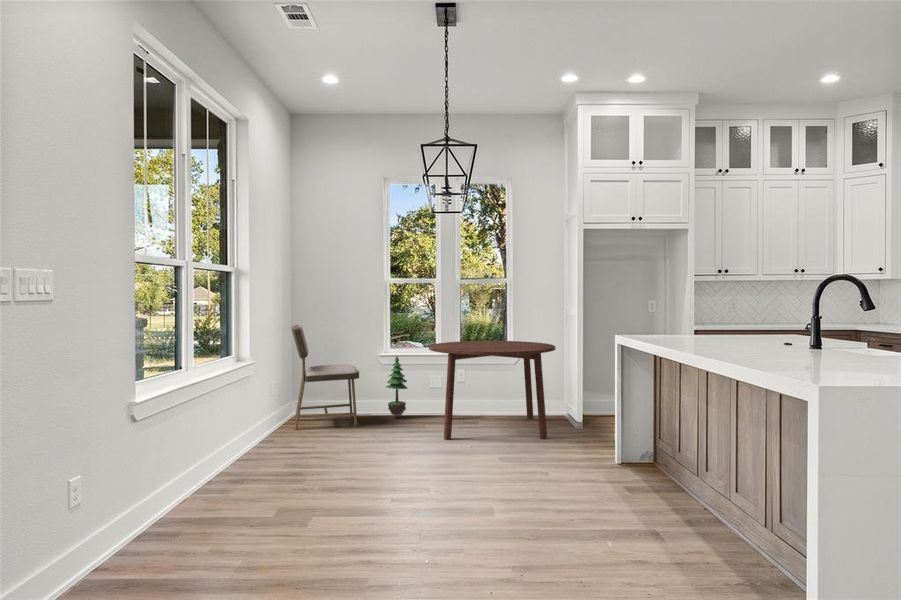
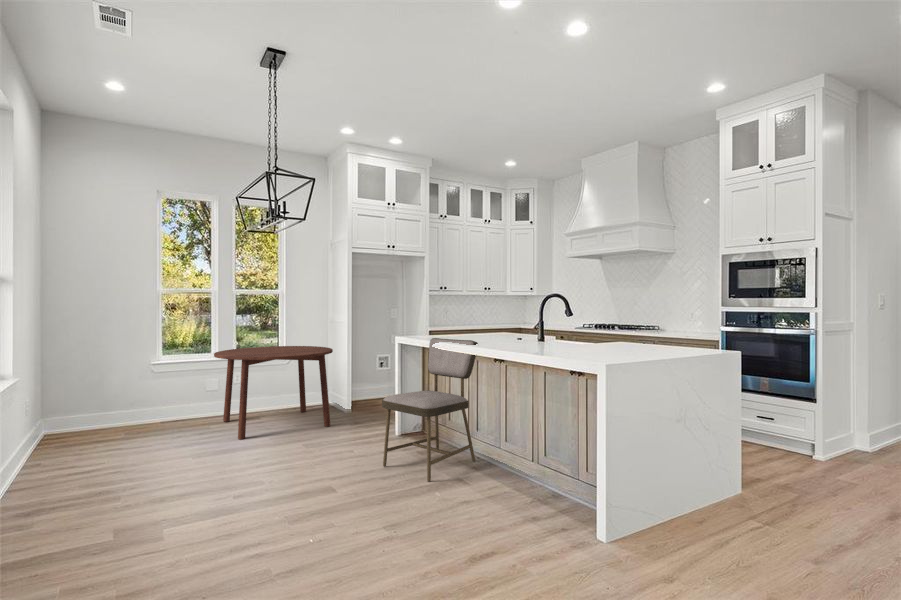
dining chair: present [291,325,359,430] -> present [382,338,478,482]
potted tree: present [386,356,407,418] -> none [158,365,184,427]

